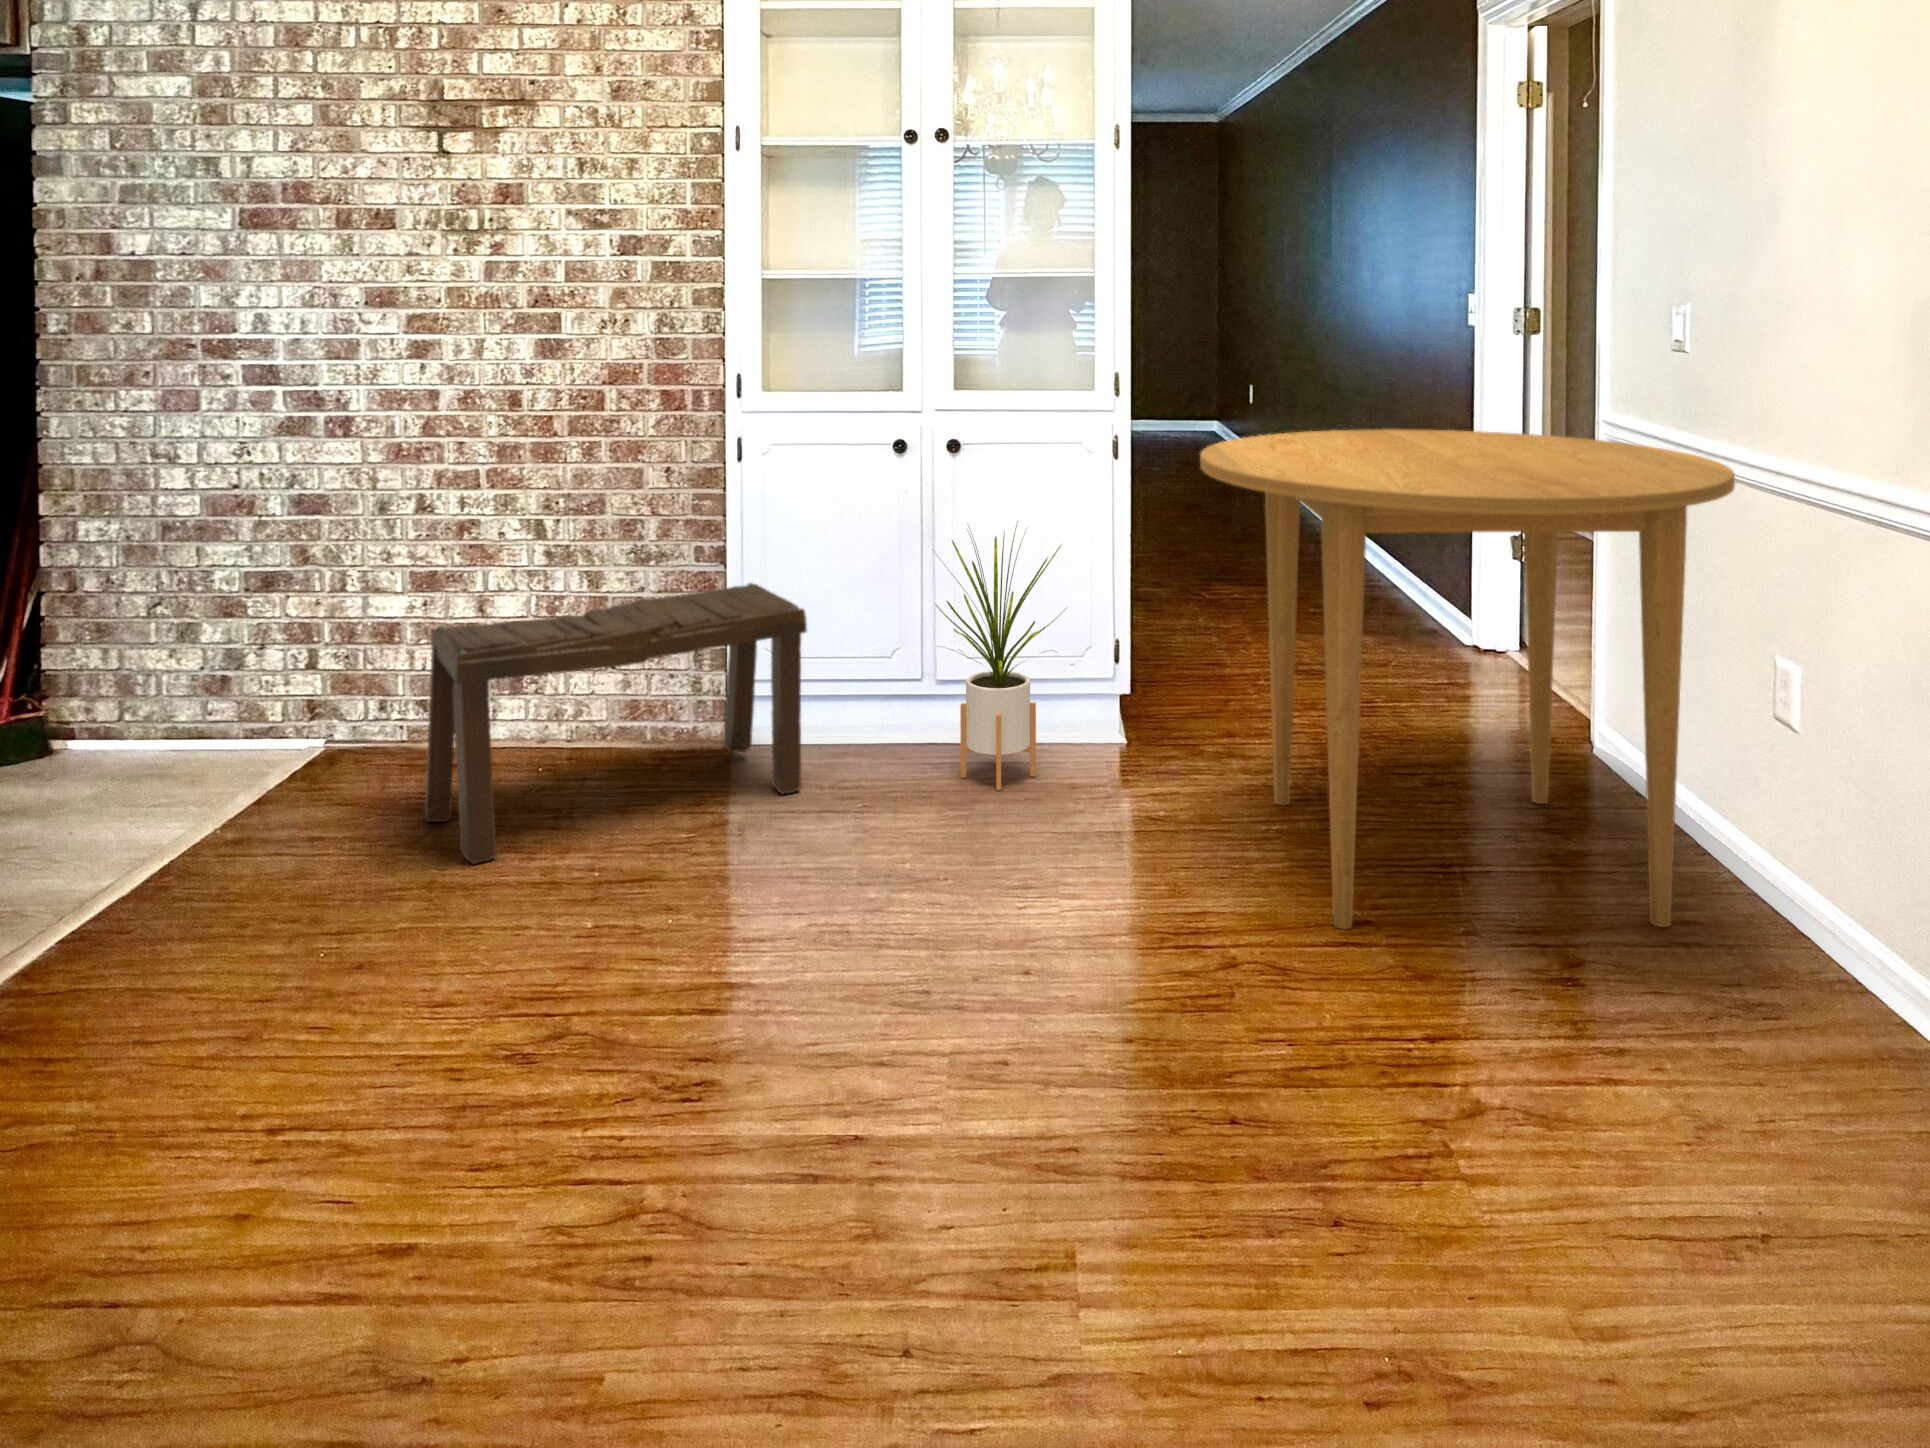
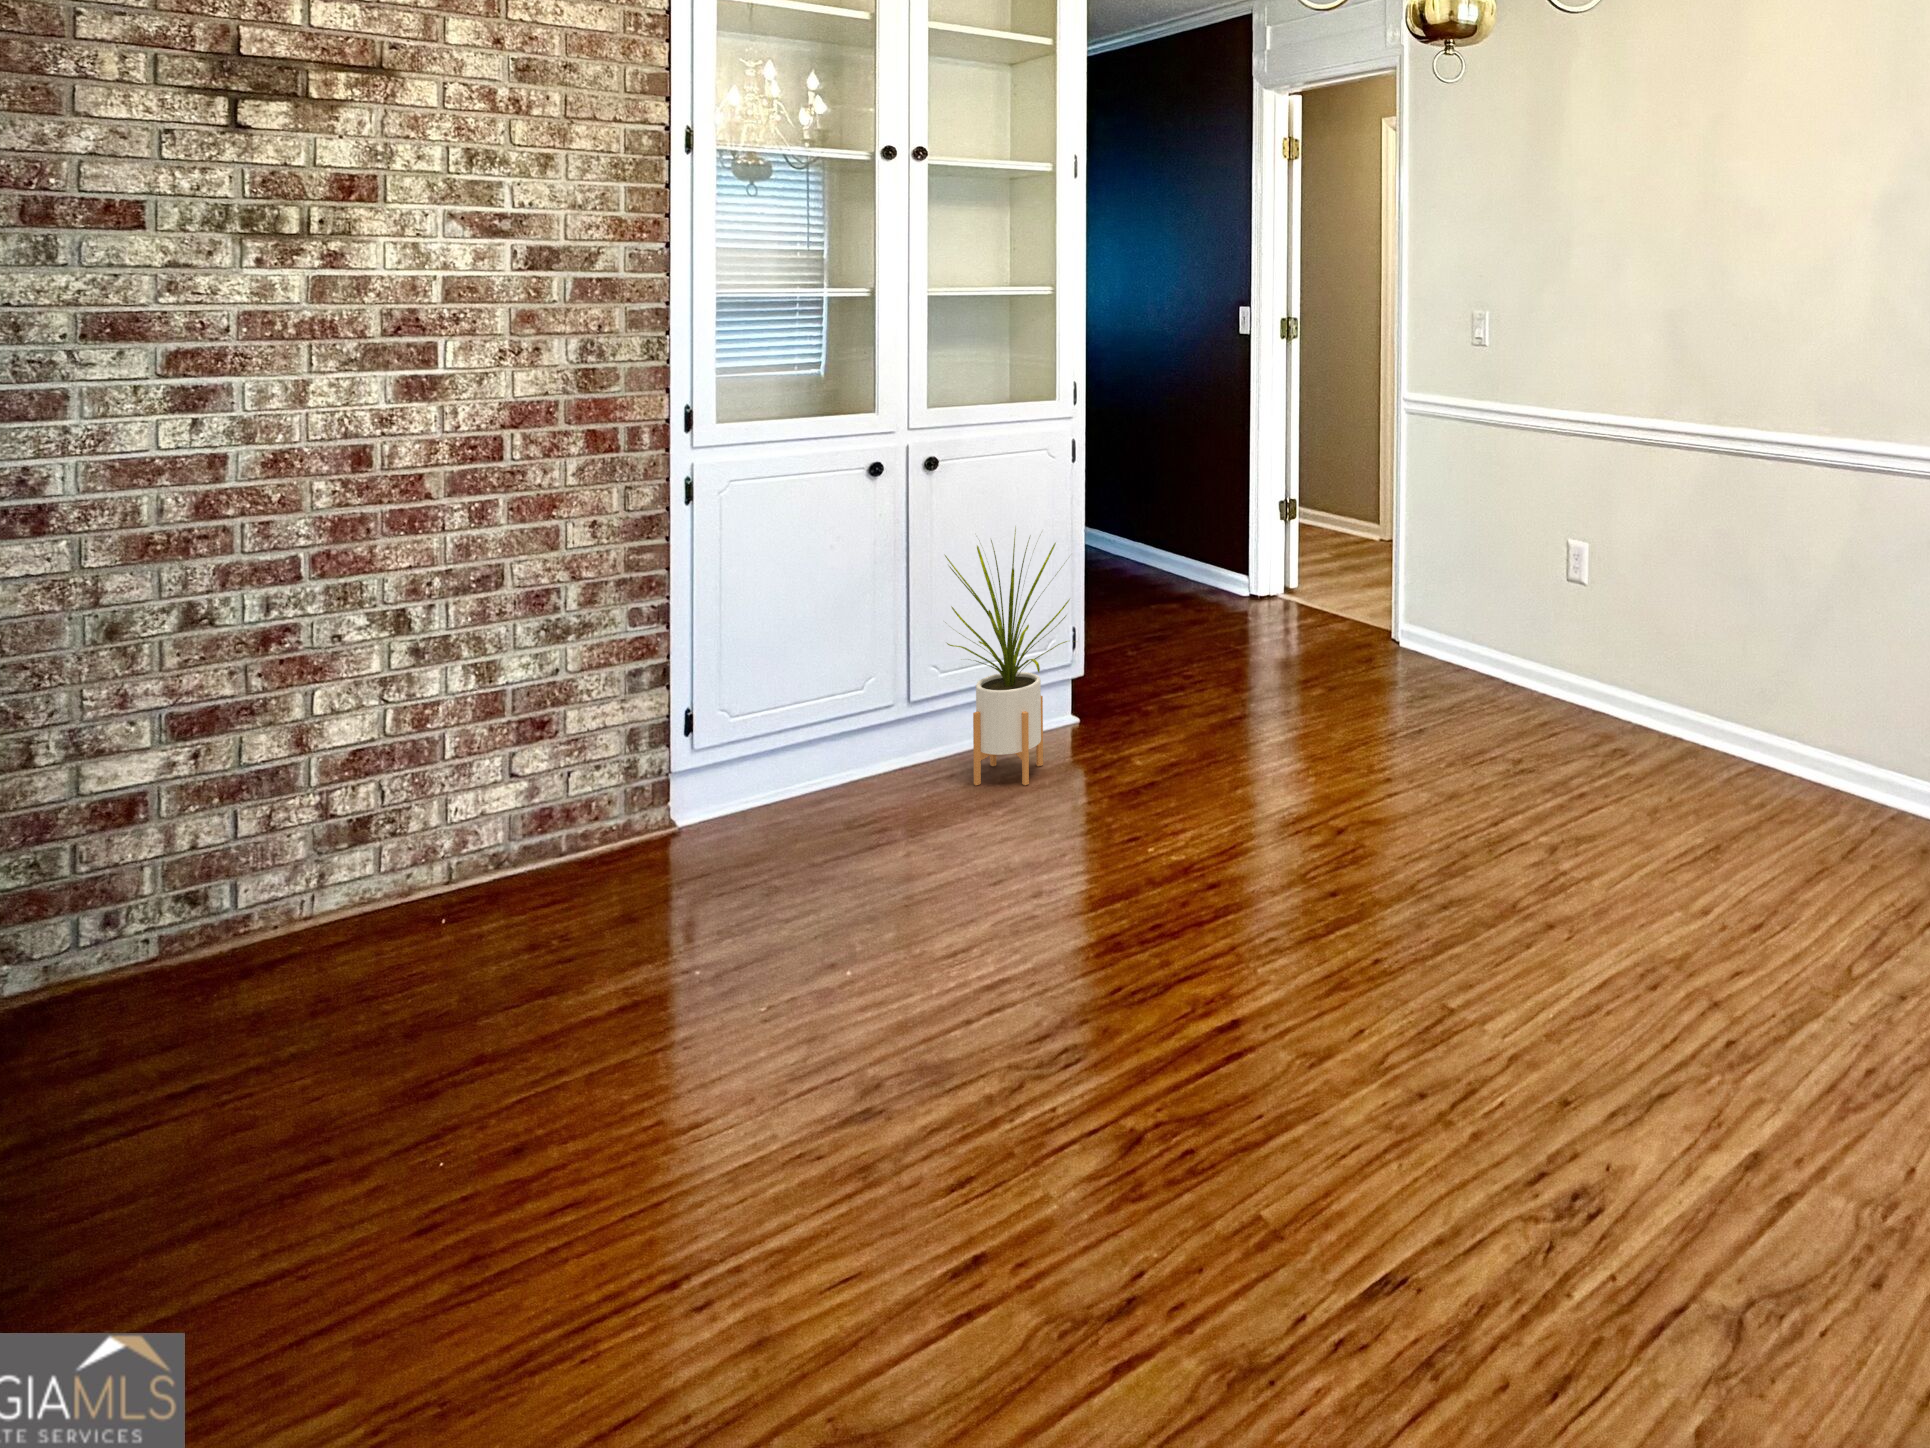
dining table: present [1200,429,1735,929] -> none [1219,409,1602,796]
bench: present [425,583,807,864] -> none [344,637,843,1042]

